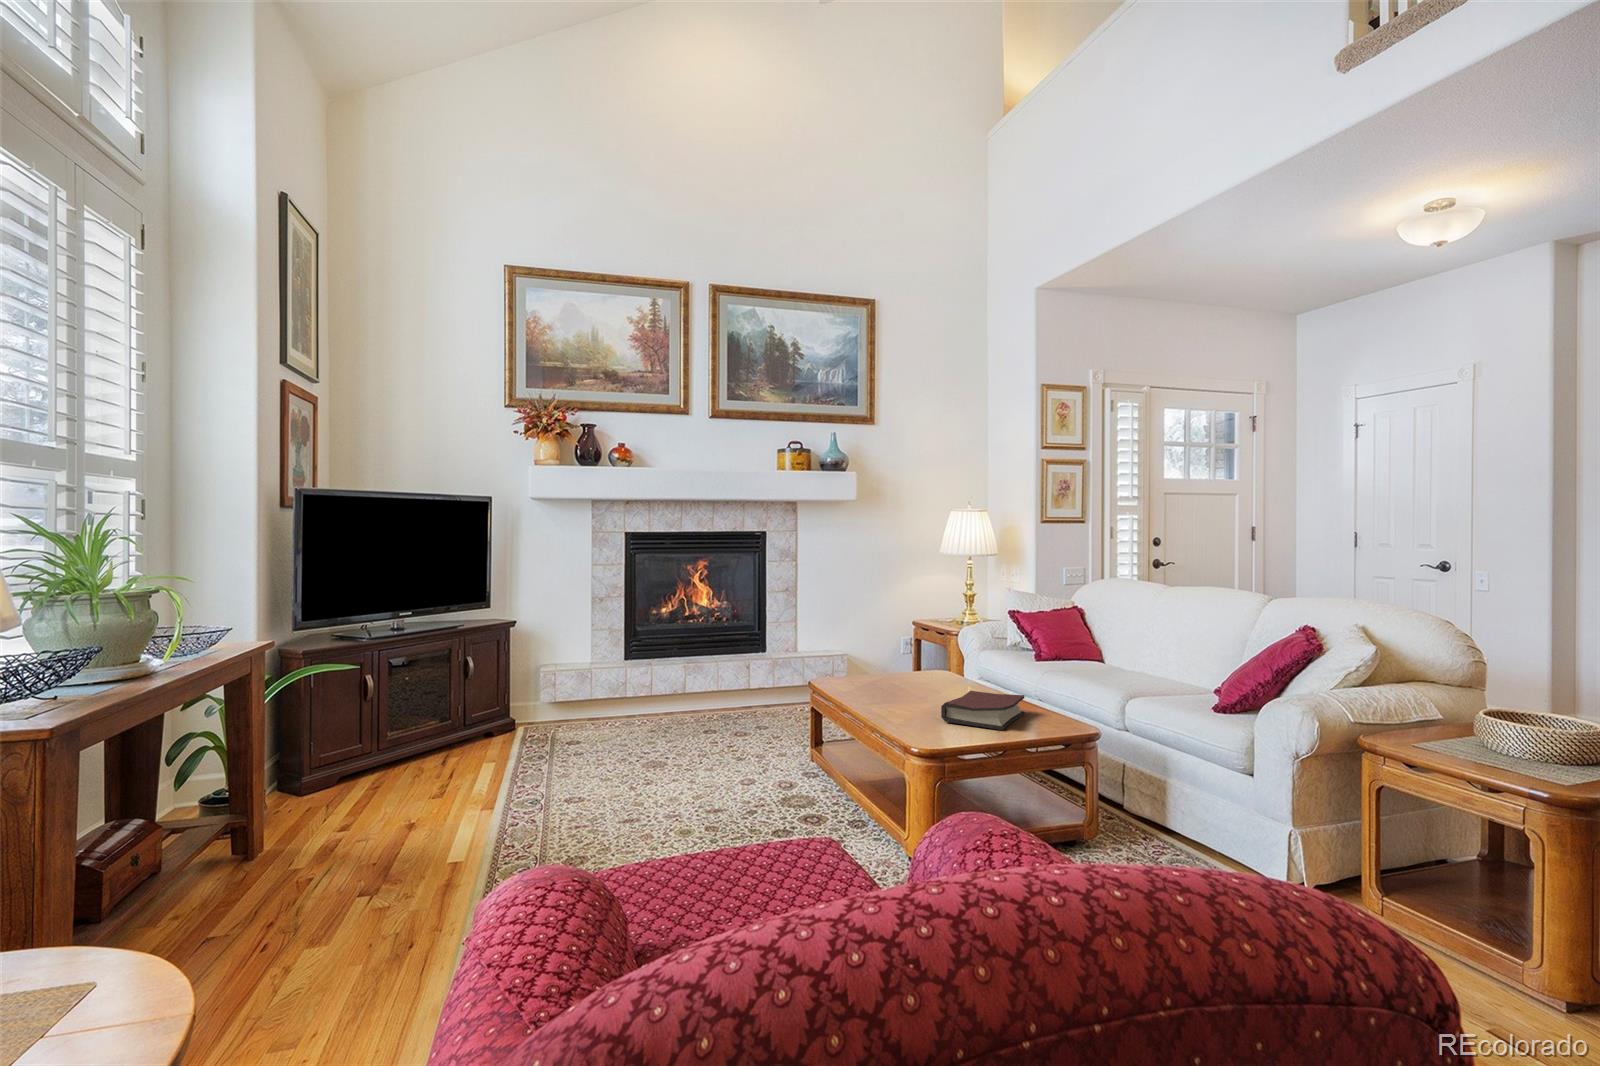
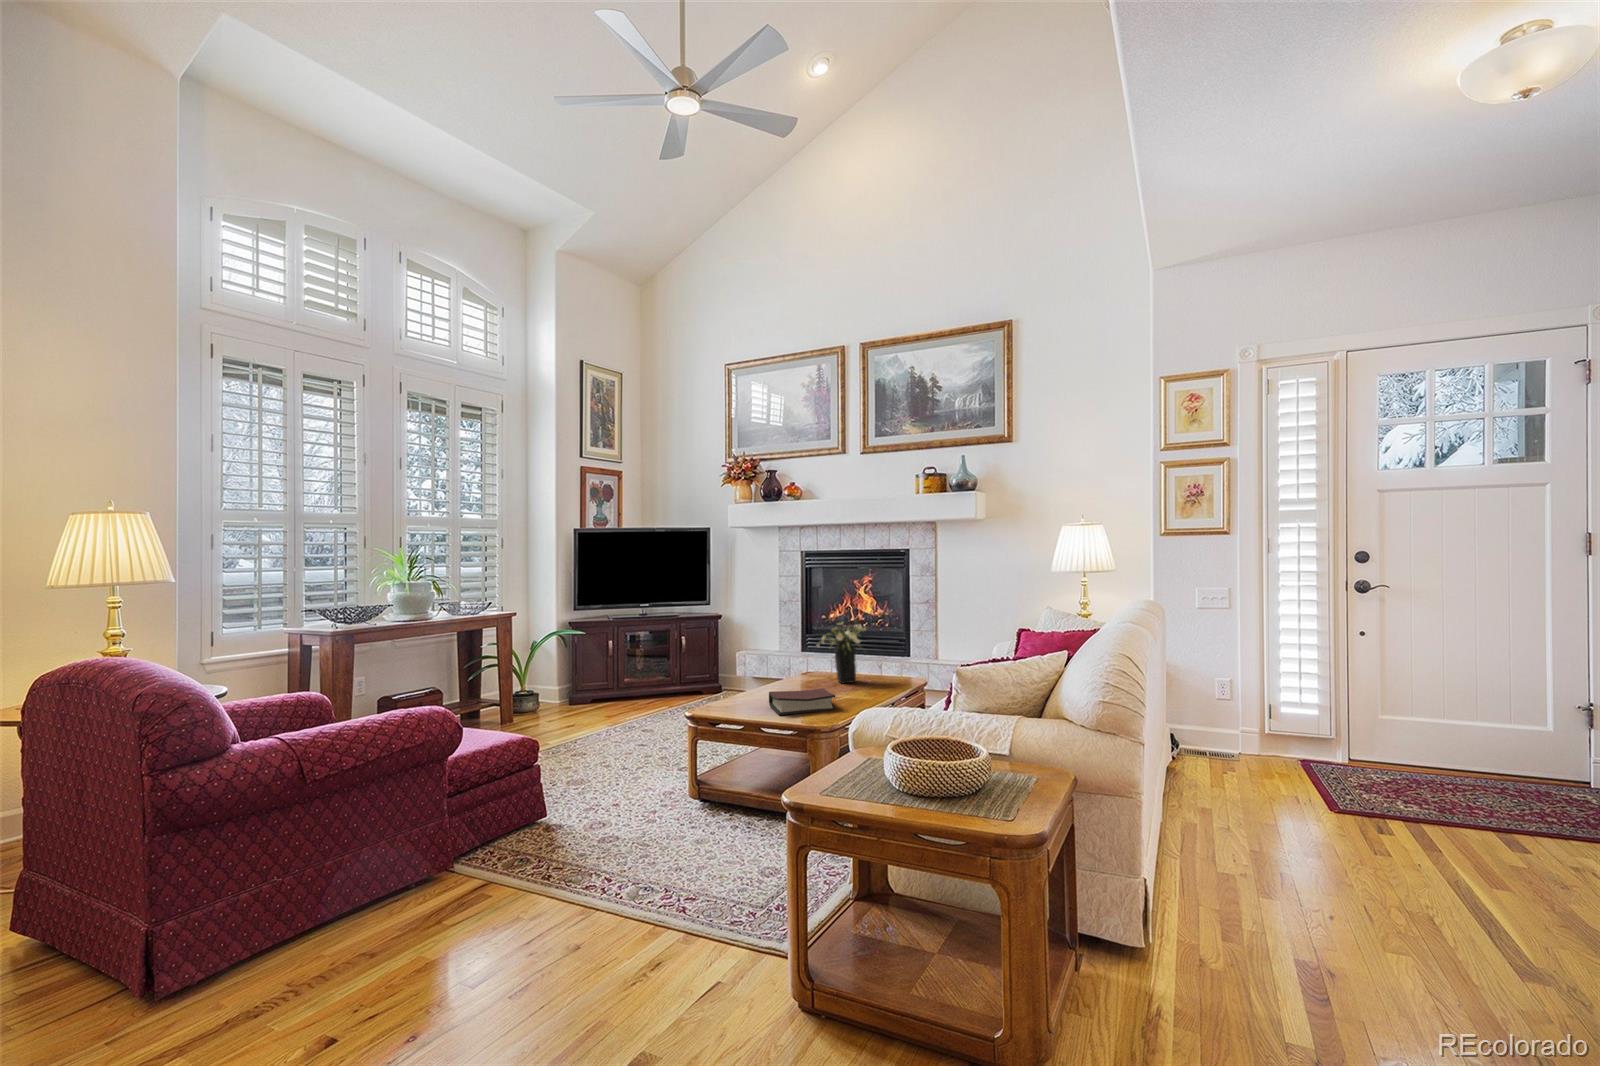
flower arrangement: none [874,608,936,685] -> present [817,623,866,683]

